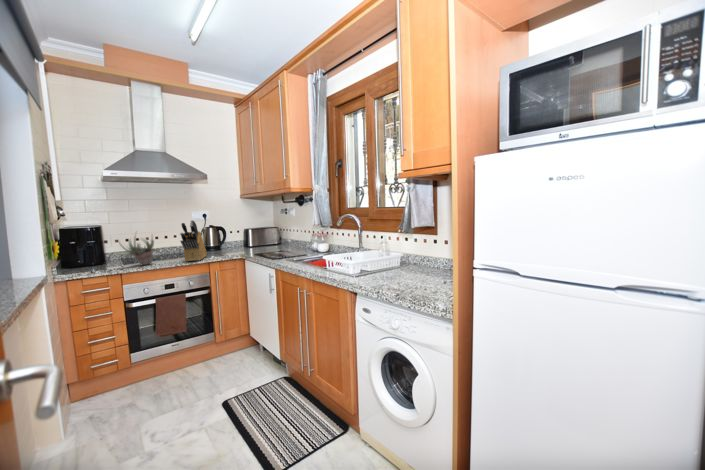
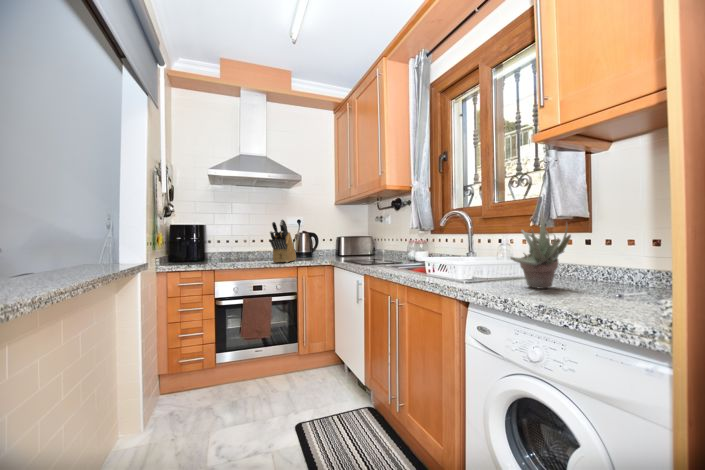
succulent plant: present [115,236,154,265] -> present [511,214,571,289]

